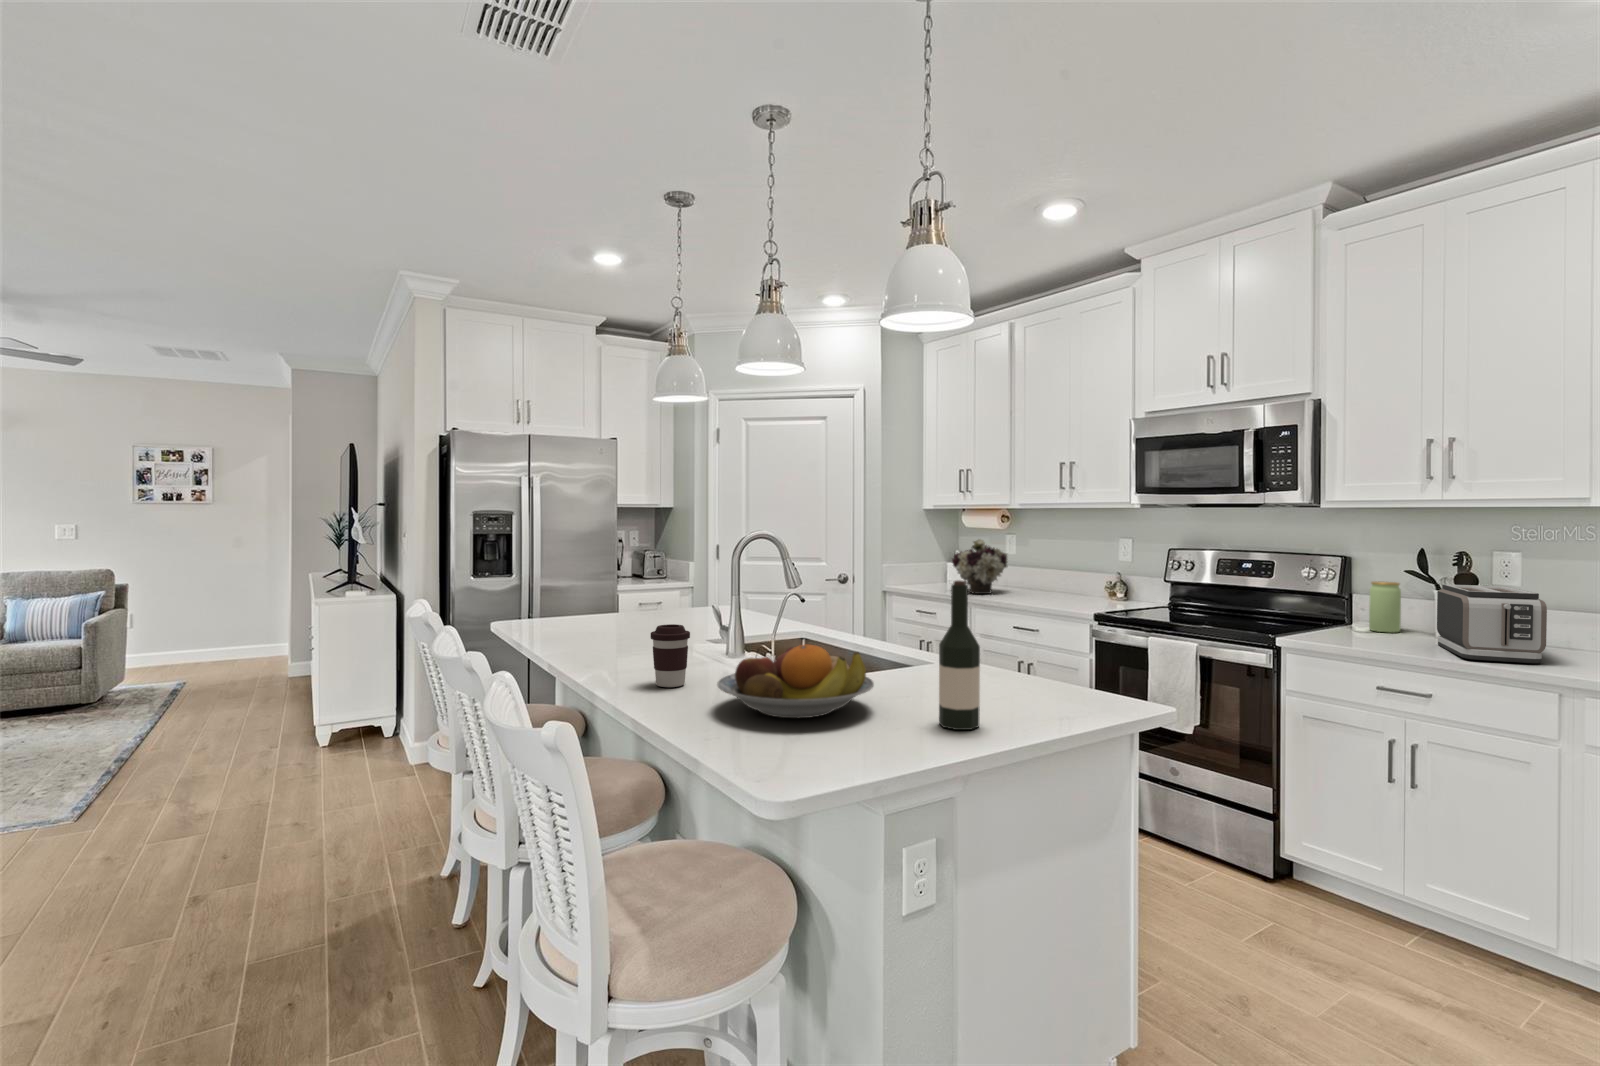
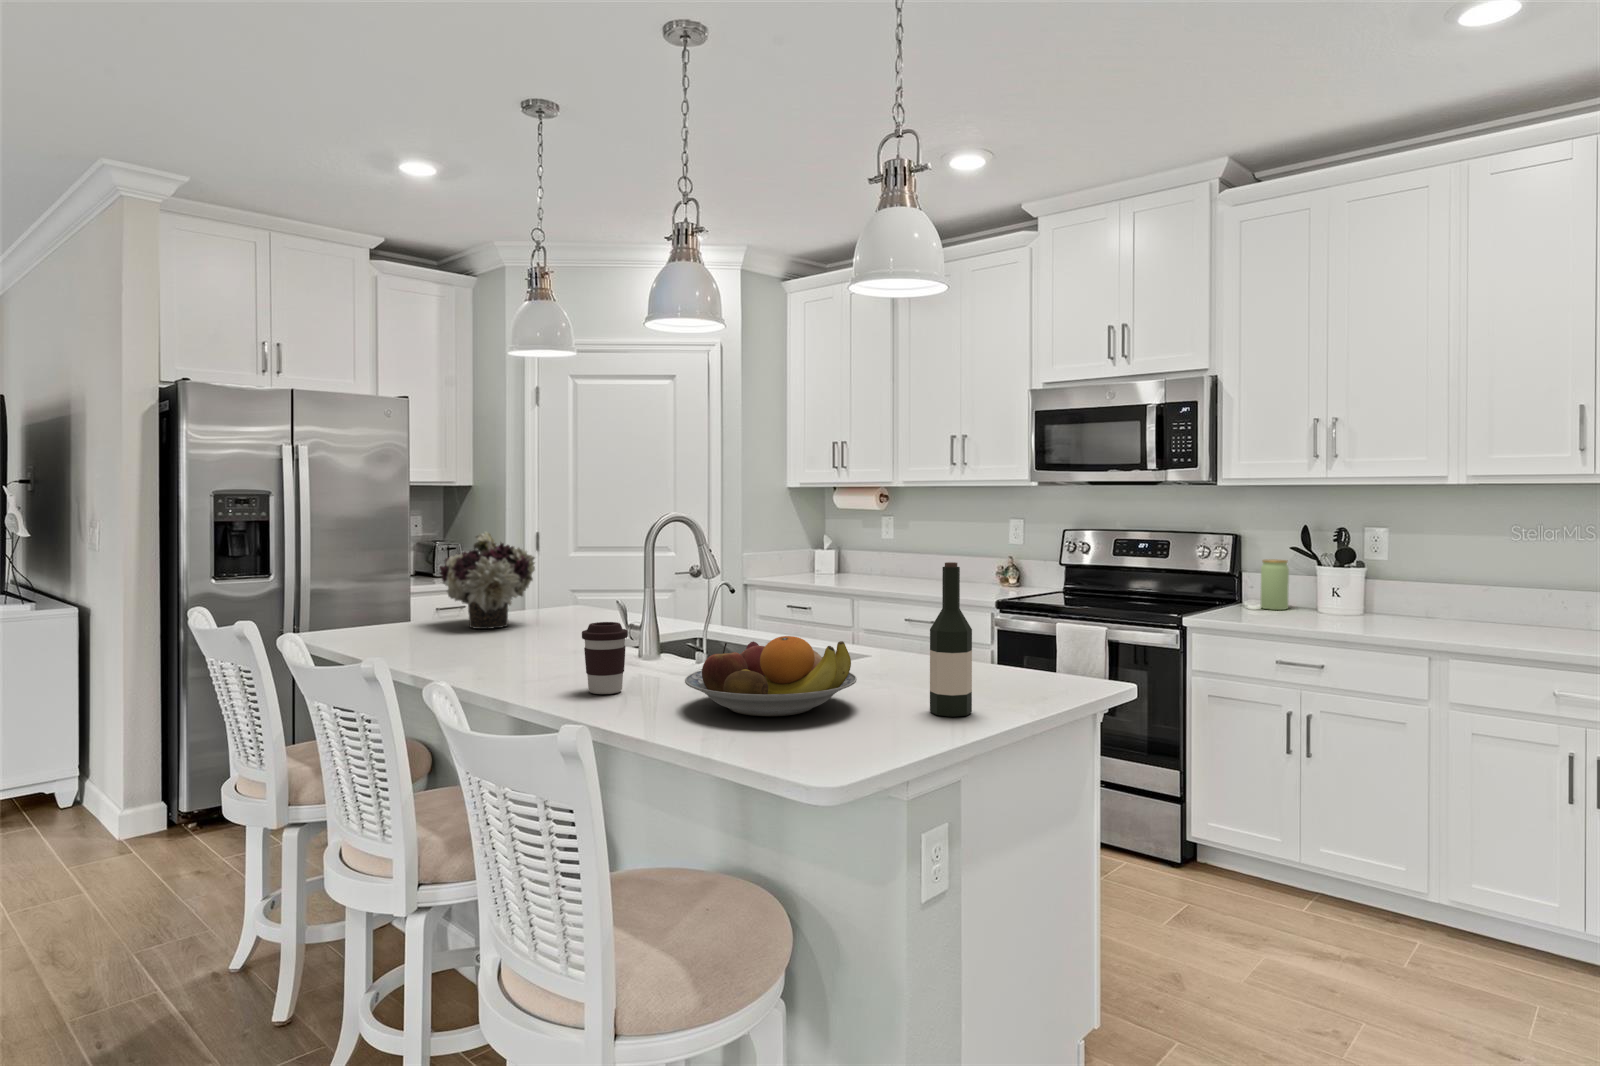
flower arrangement: present [952,539,1008,594] -> present [440,532,535,629]
toaster: present [1437,584,1547,663] -> none [1324,561,1420,632]

